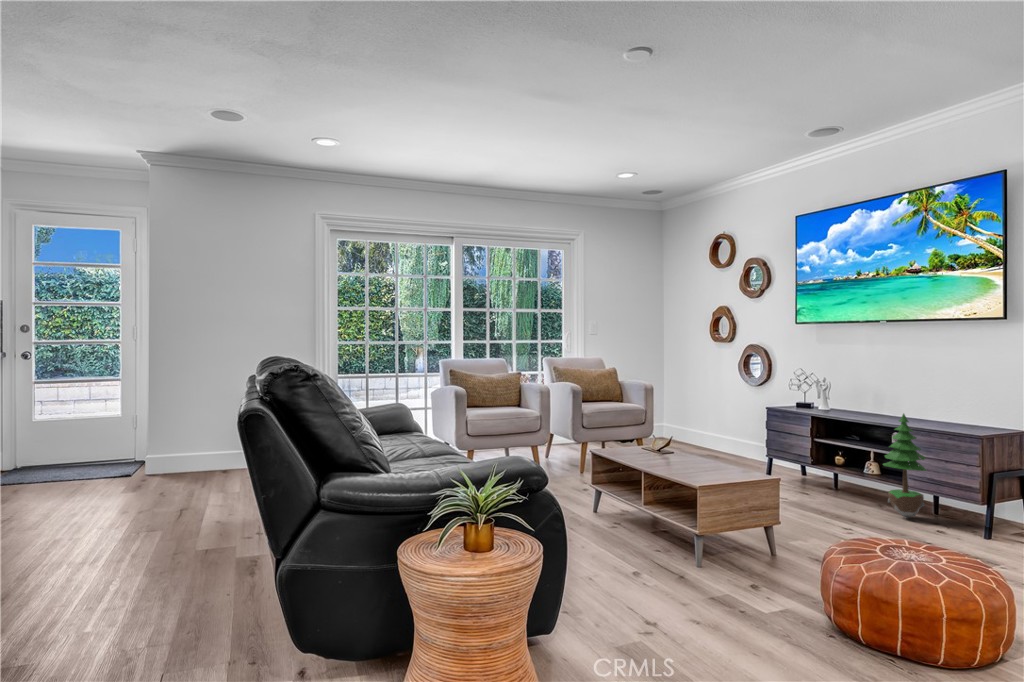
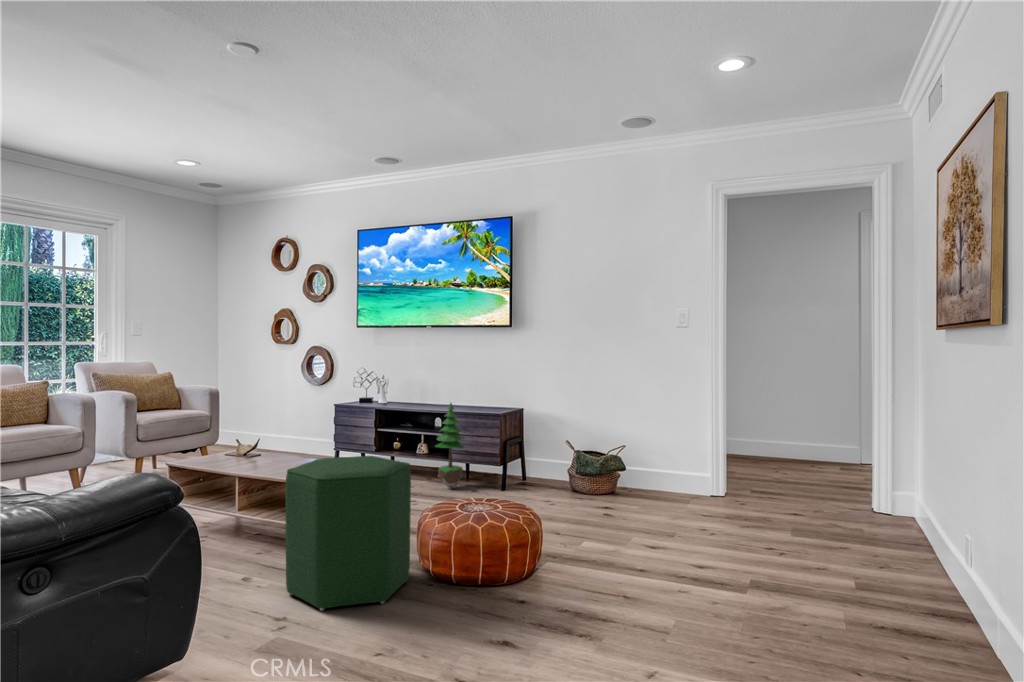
ottoman: none [662,465,807,643] -> present [285,456,411,611]

